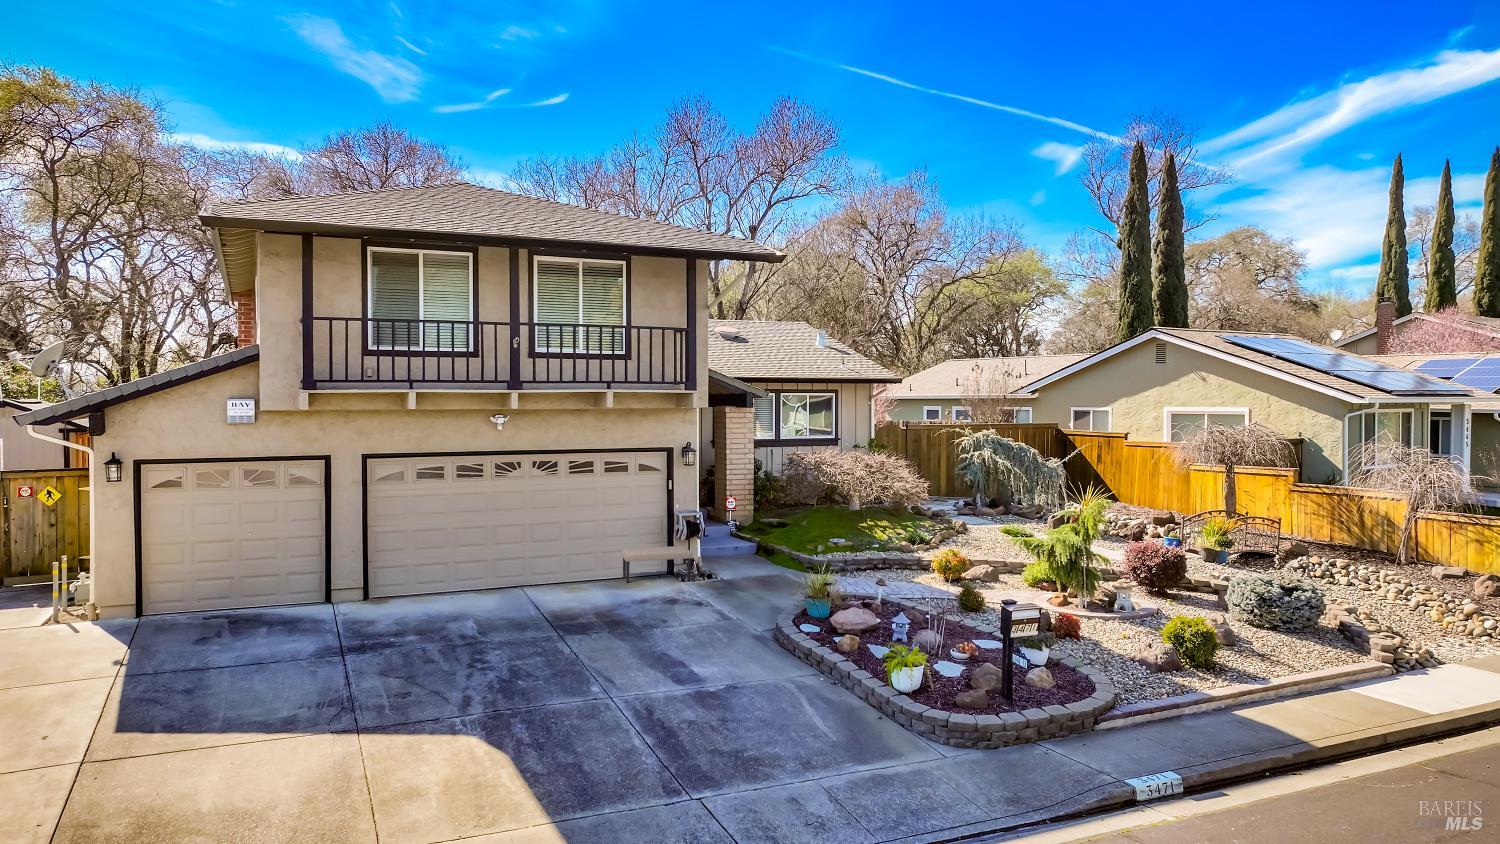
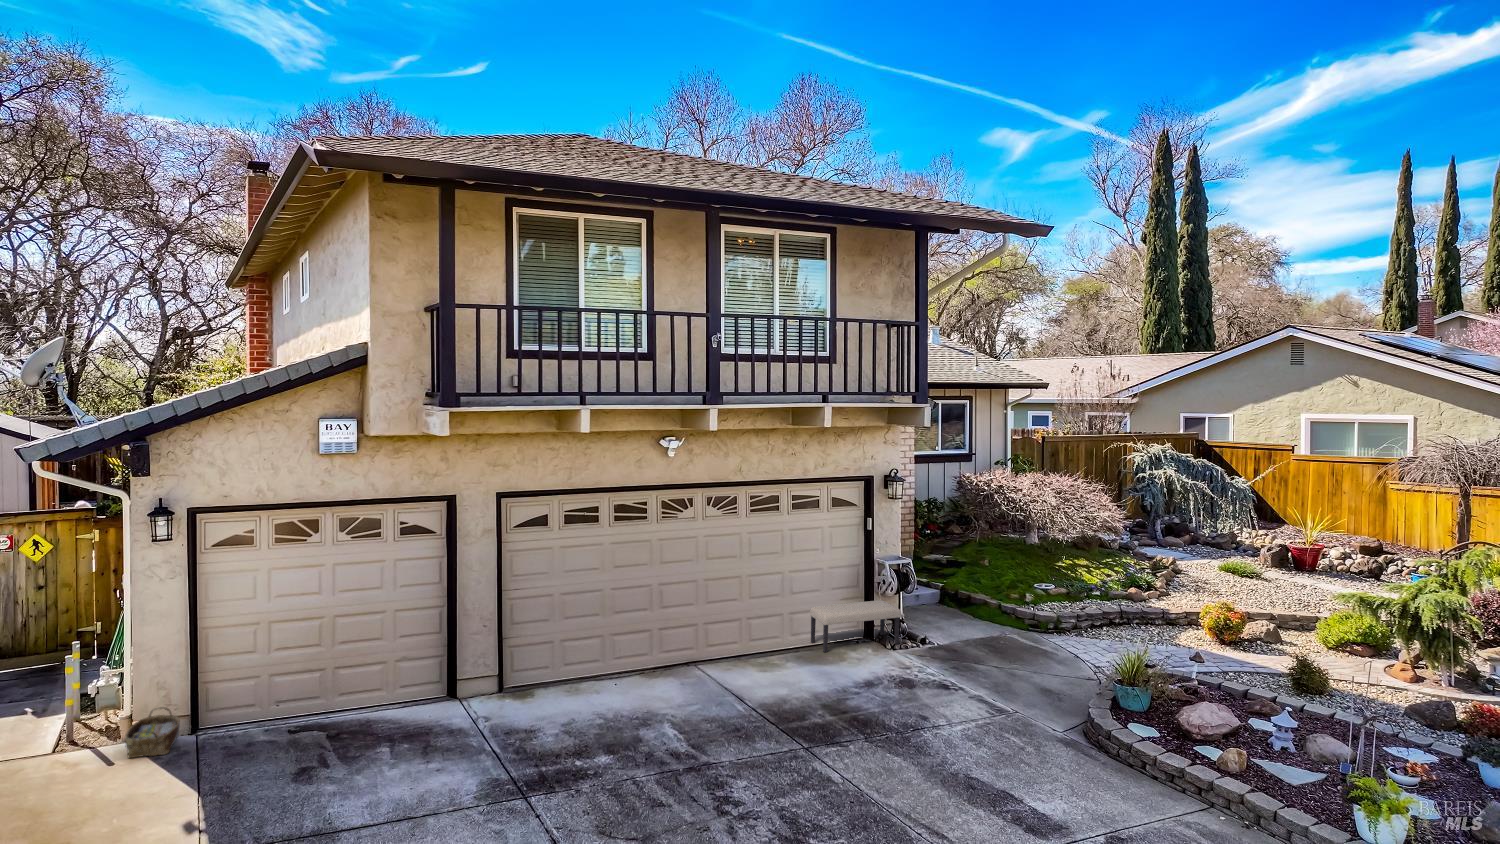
woven basket: none [89,594,128,624] -> present [125,707,180,758]

